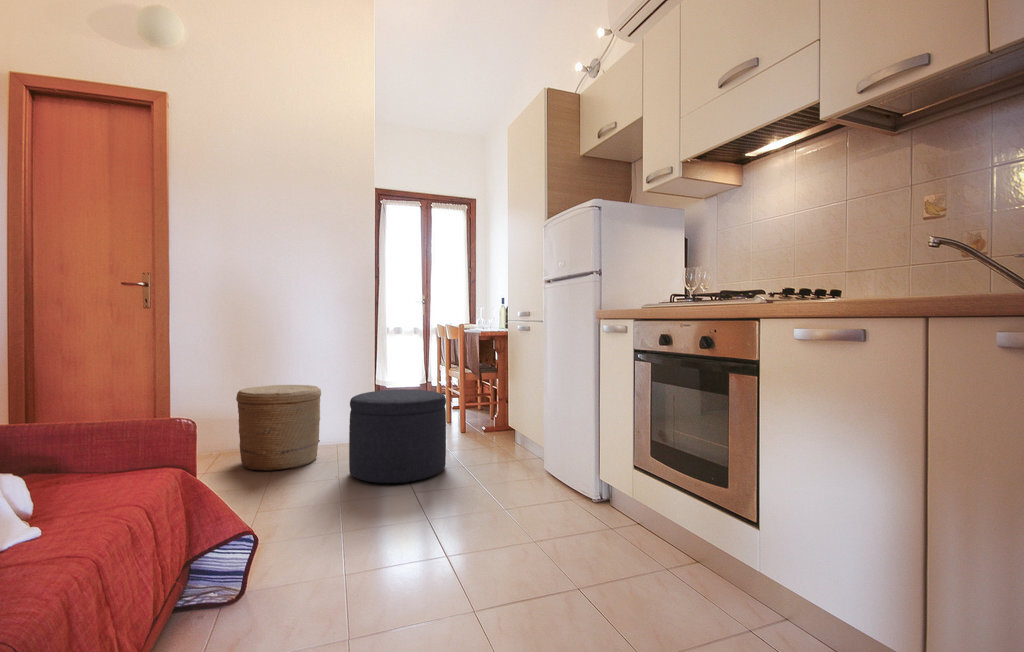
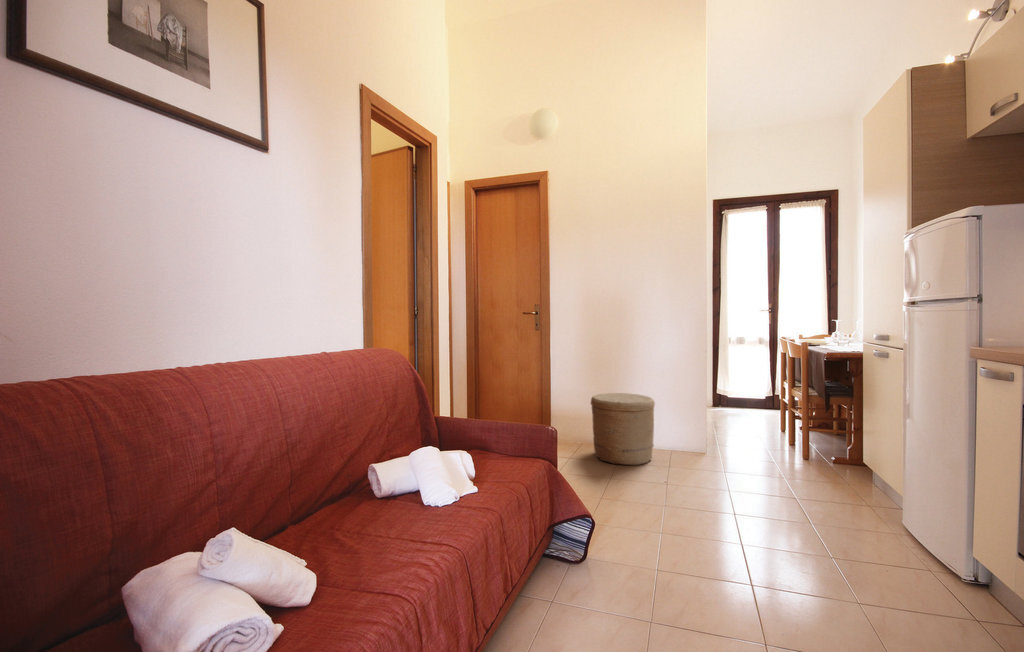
ottoman: present [349,389,446,484] -> none [676,409,773,502]

